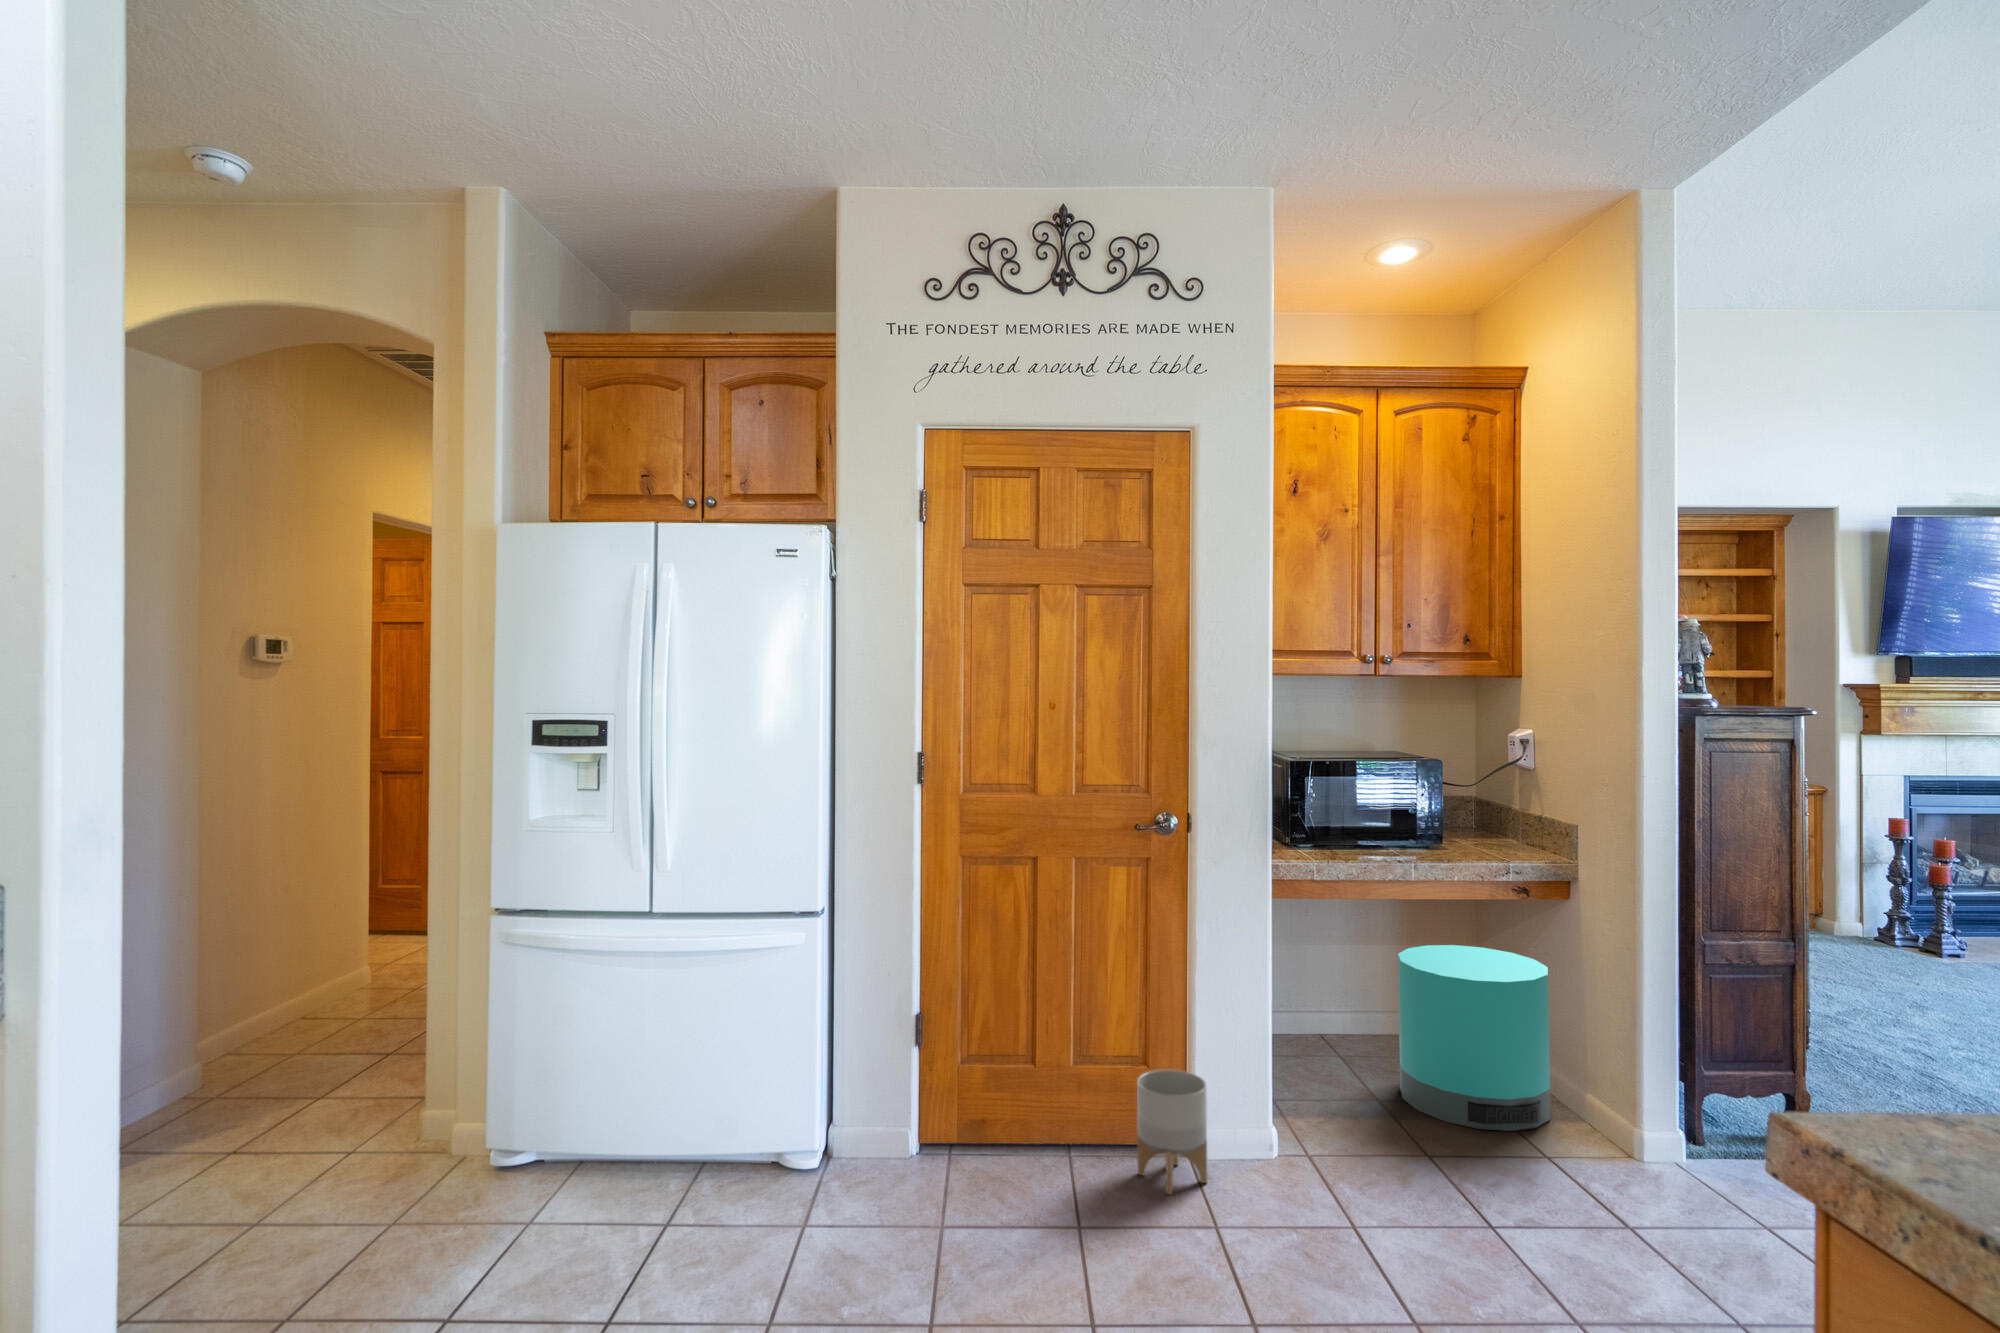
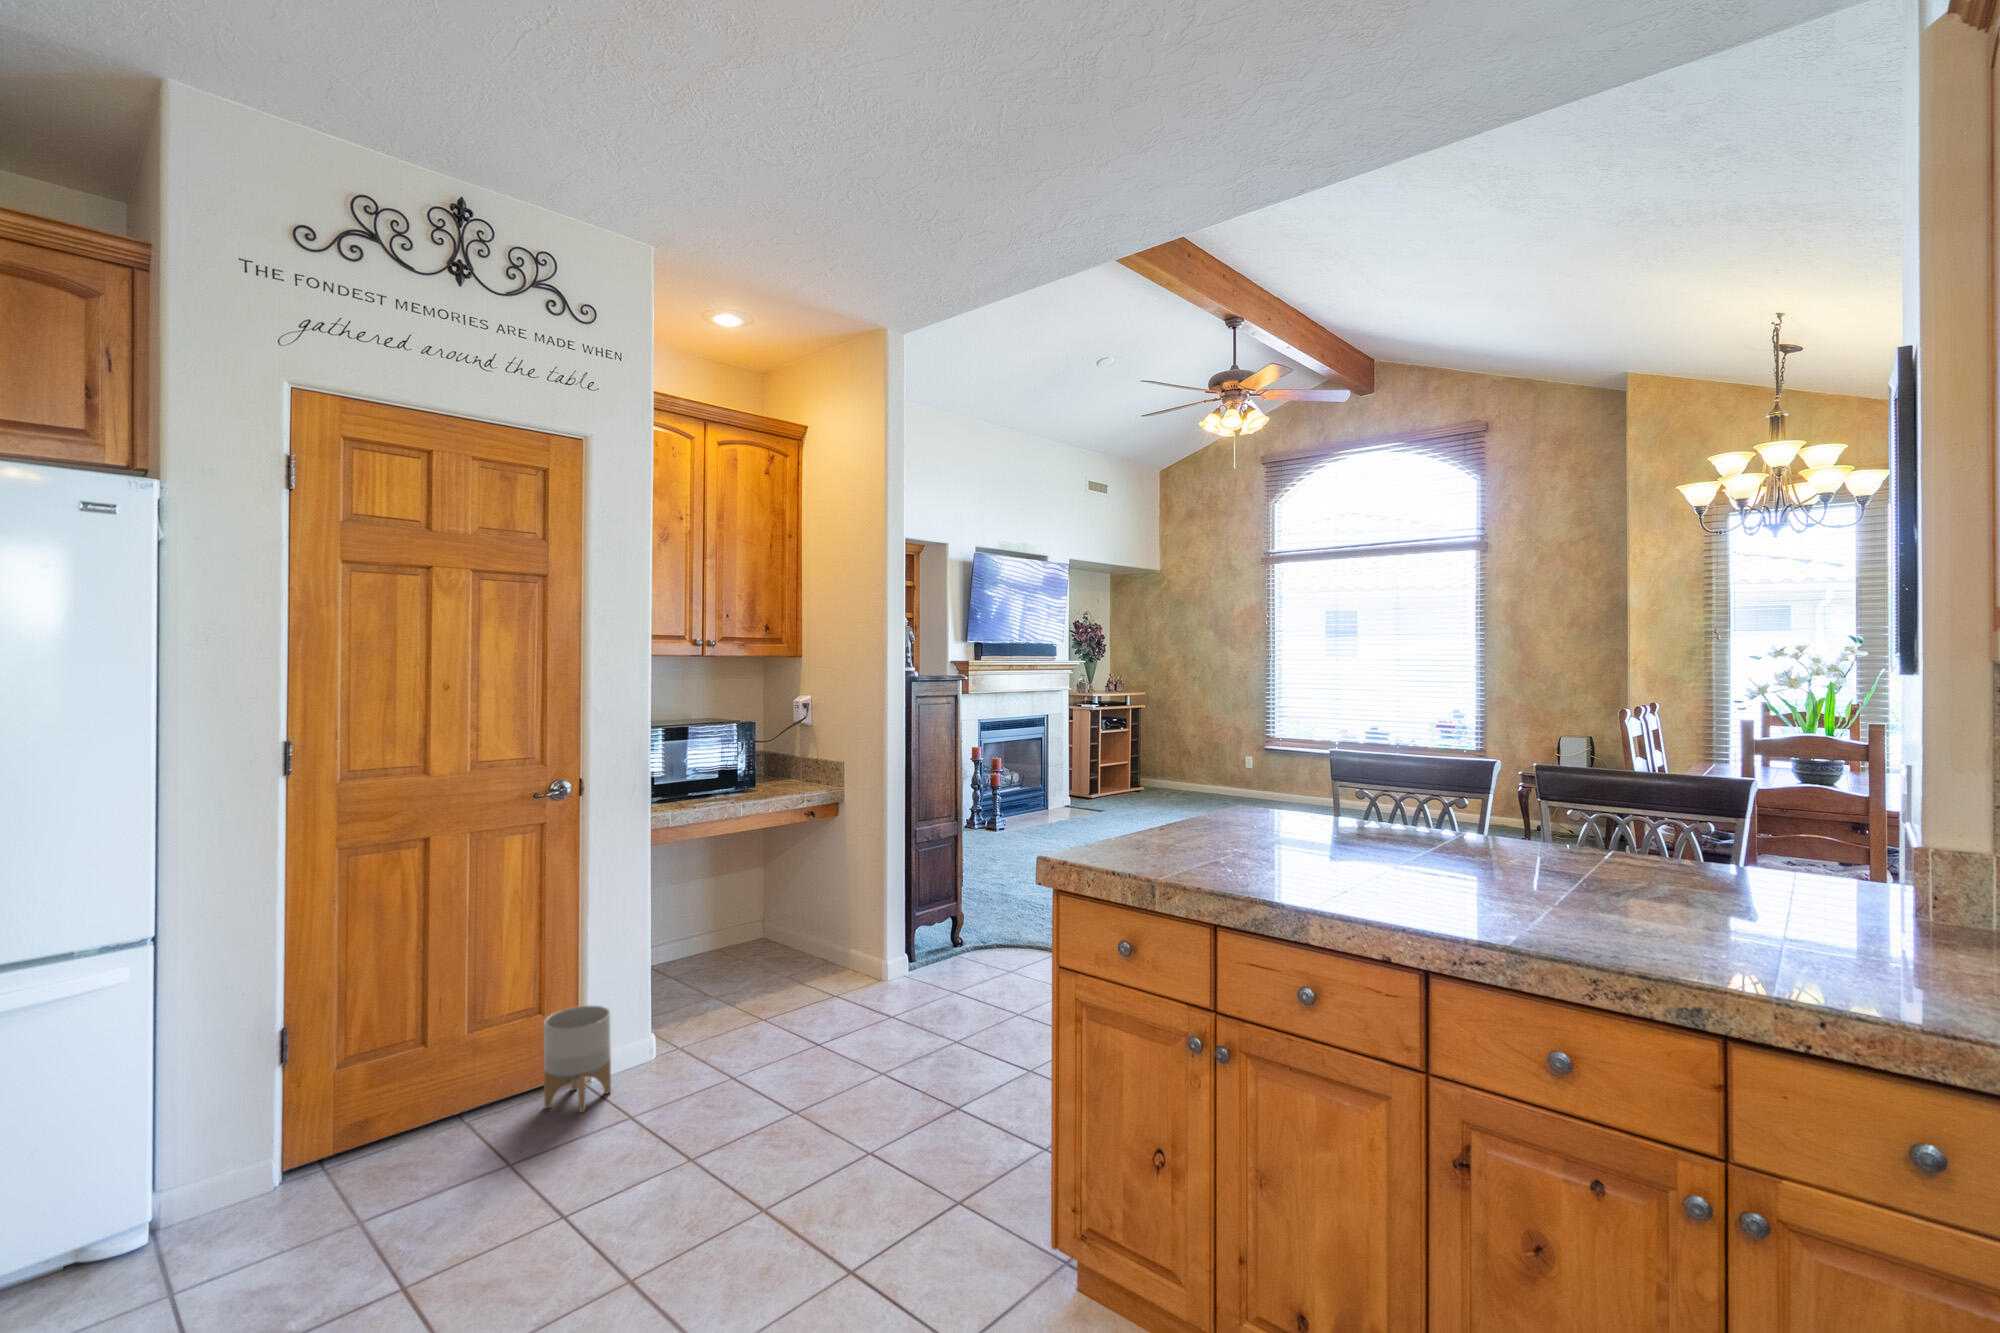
trash can: present [1398,945,1550,1131] -> none [721,861,827,993]

